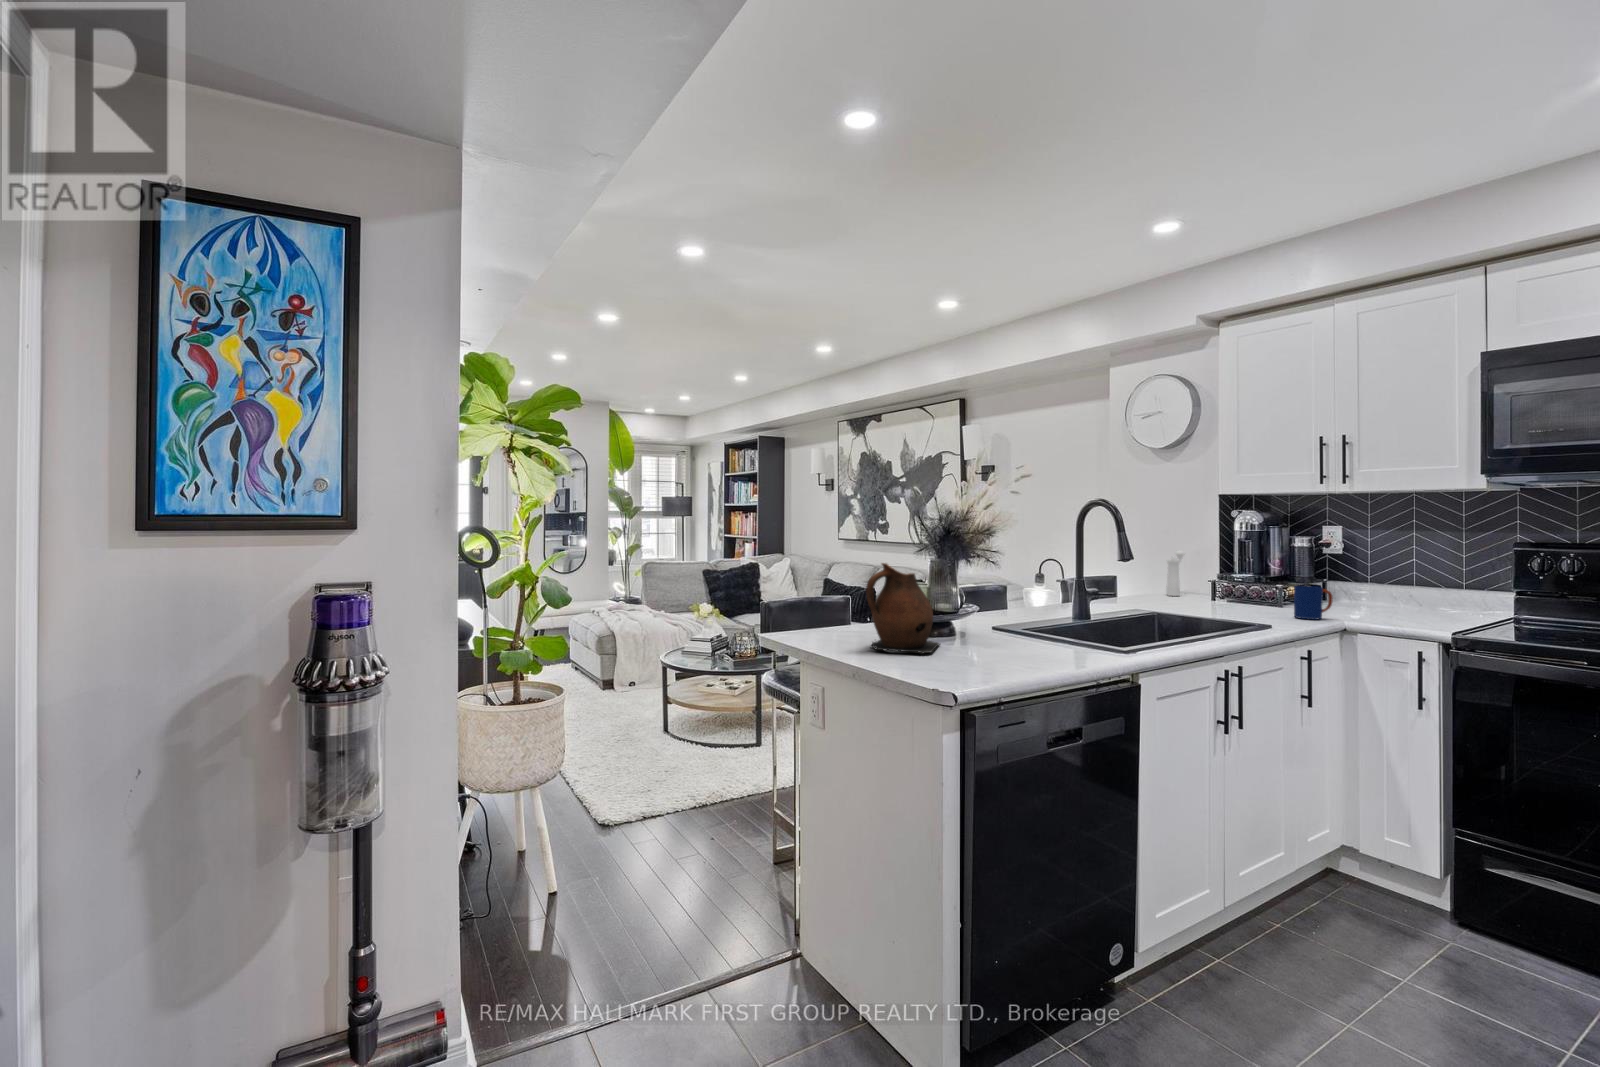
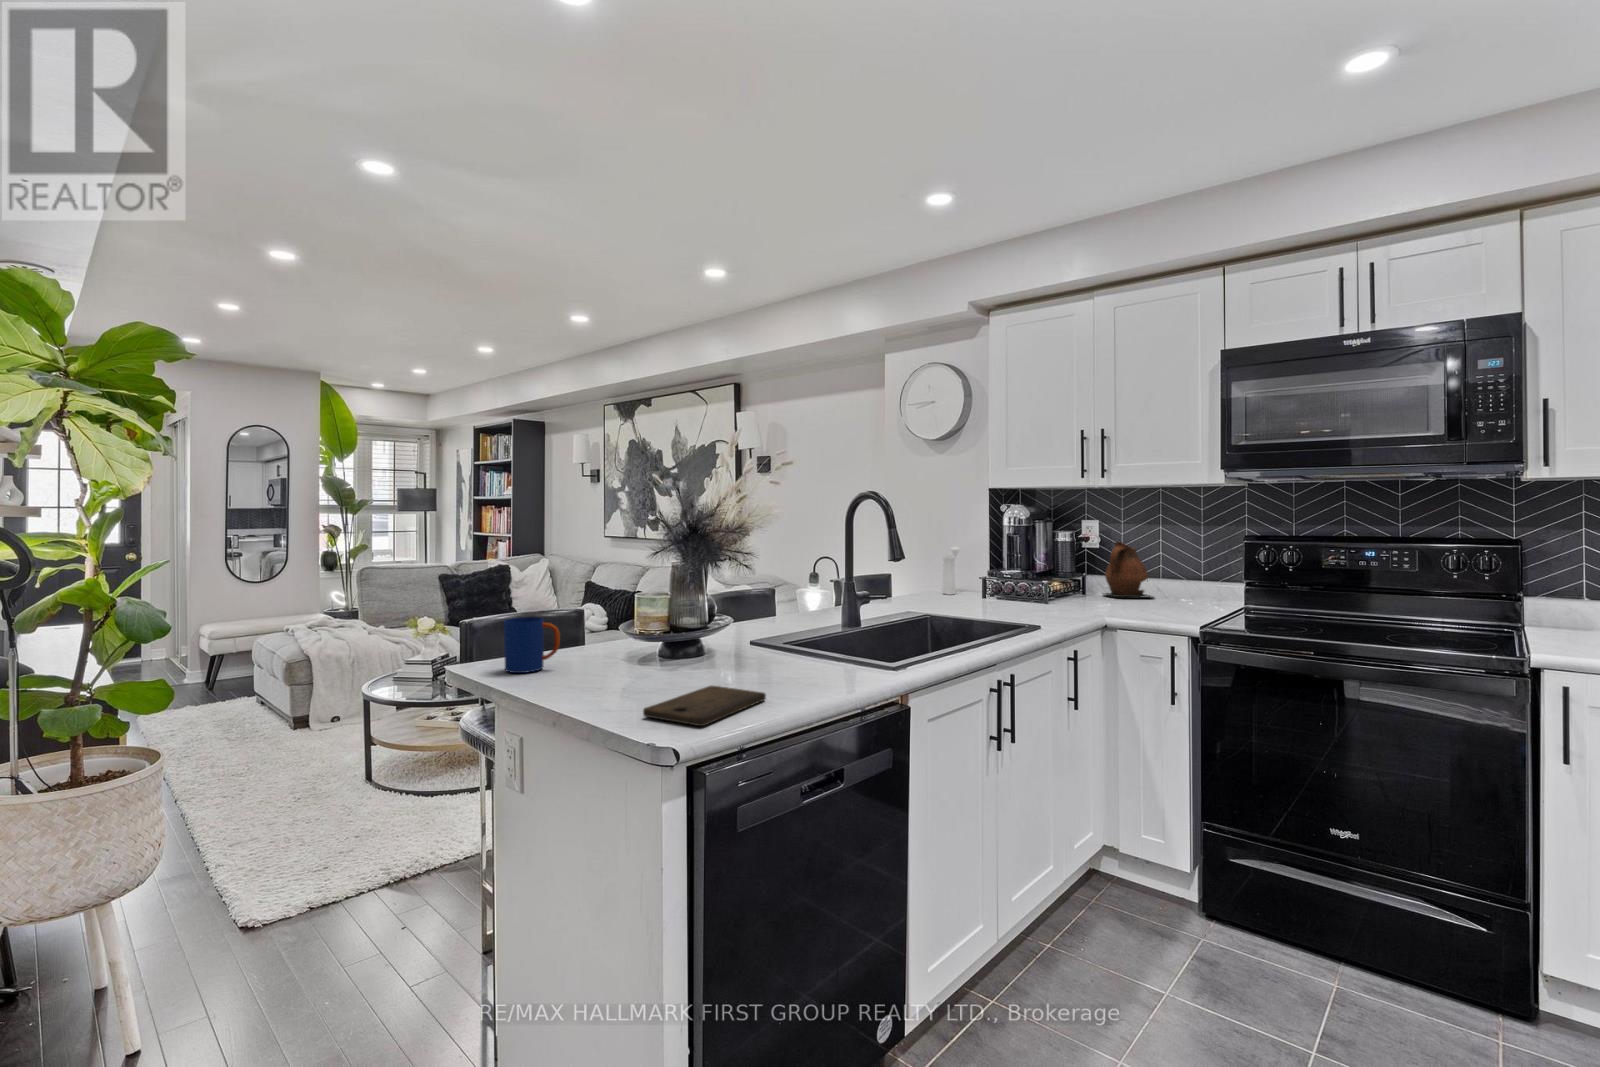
ceramic pitcher: present [866,563,940,654] -> present [1104,542,1153,597]
mug: present [1294,586,1333,620] -> present [504,617,560,673]
cutting board: none [927,653,1017,678] -> present [643,686,766,726]

